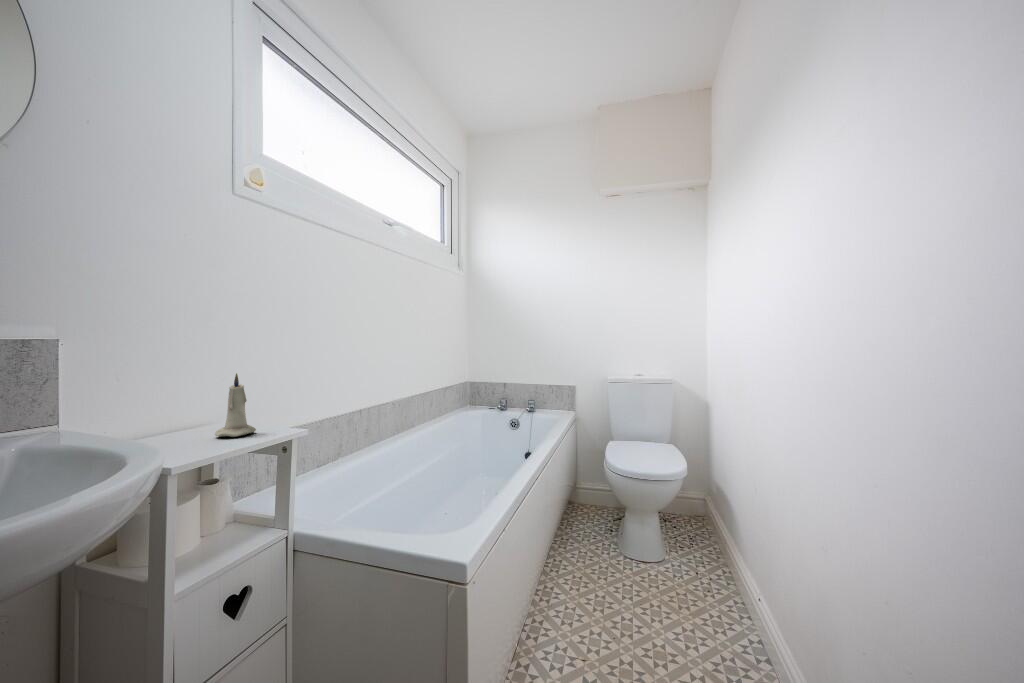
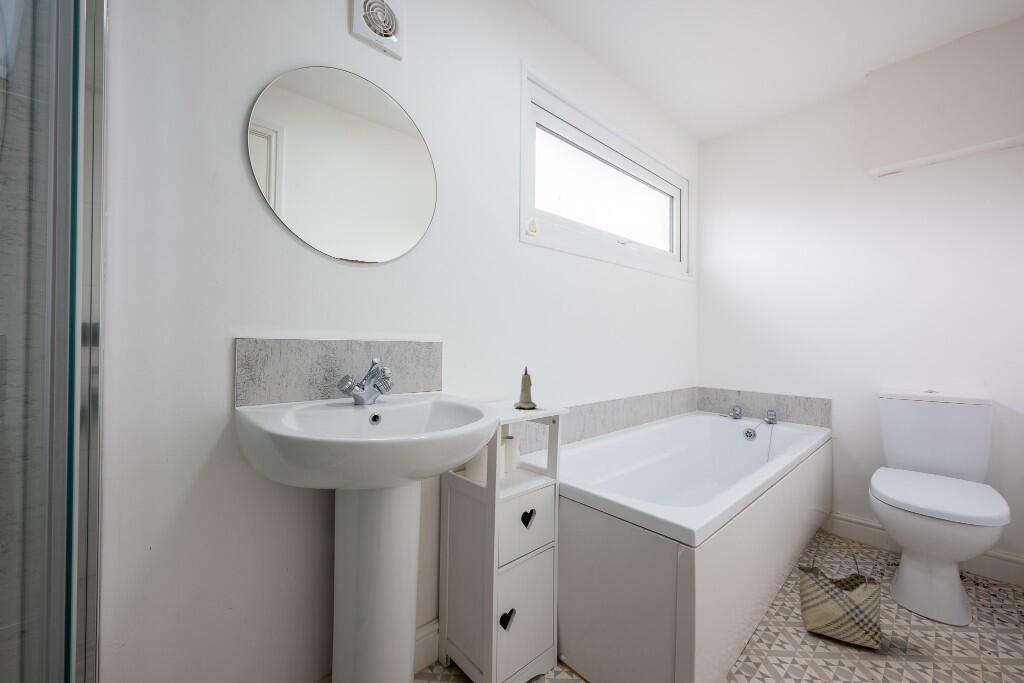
woven basket: none [557,511,618,609] -> present [798,534,882,650]

